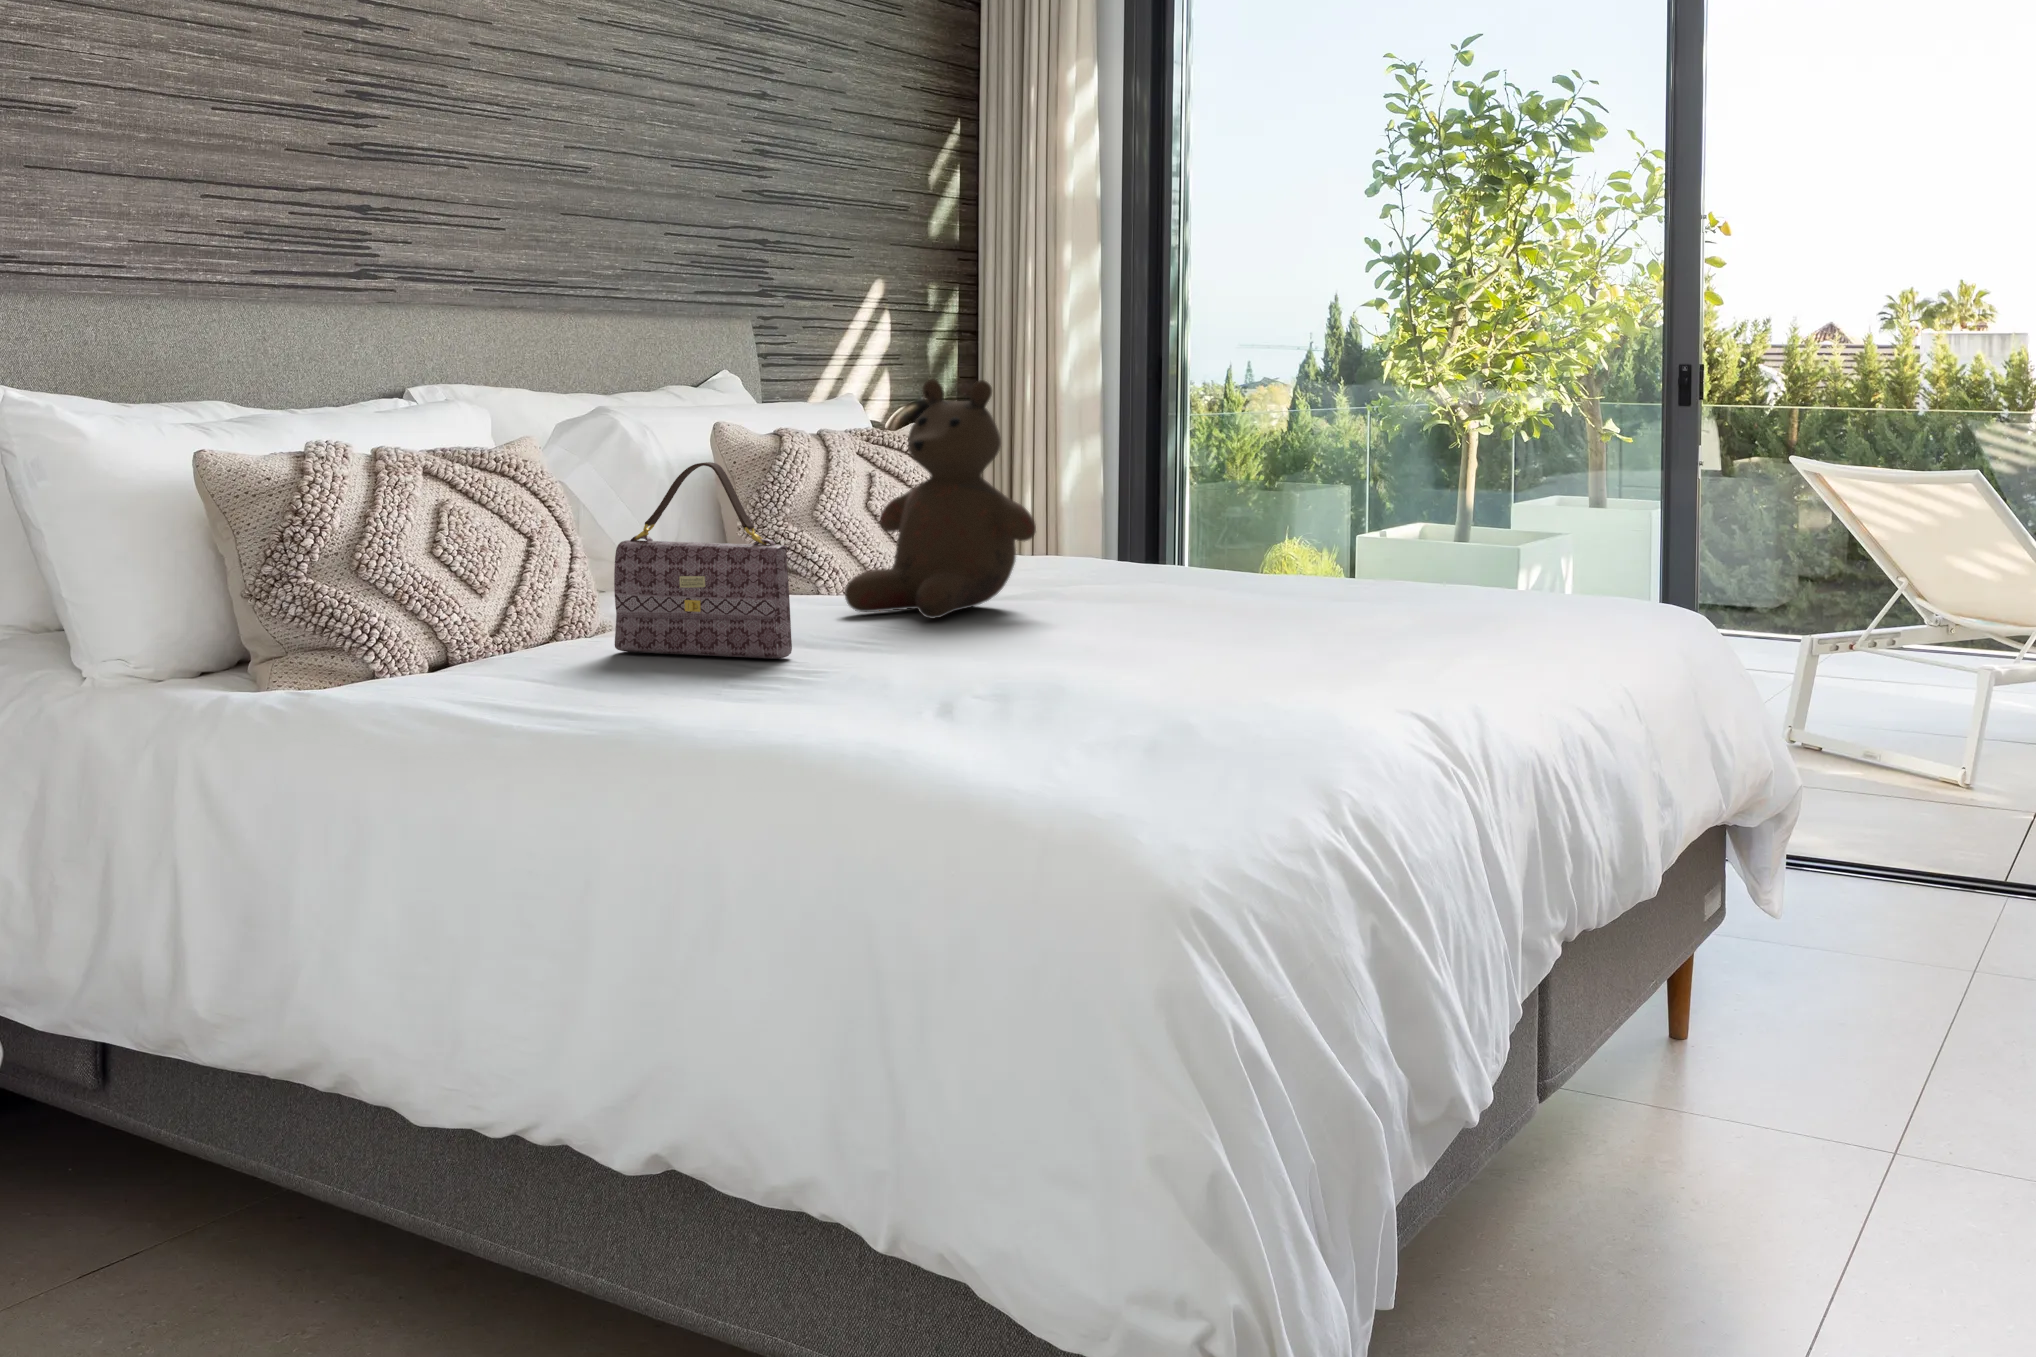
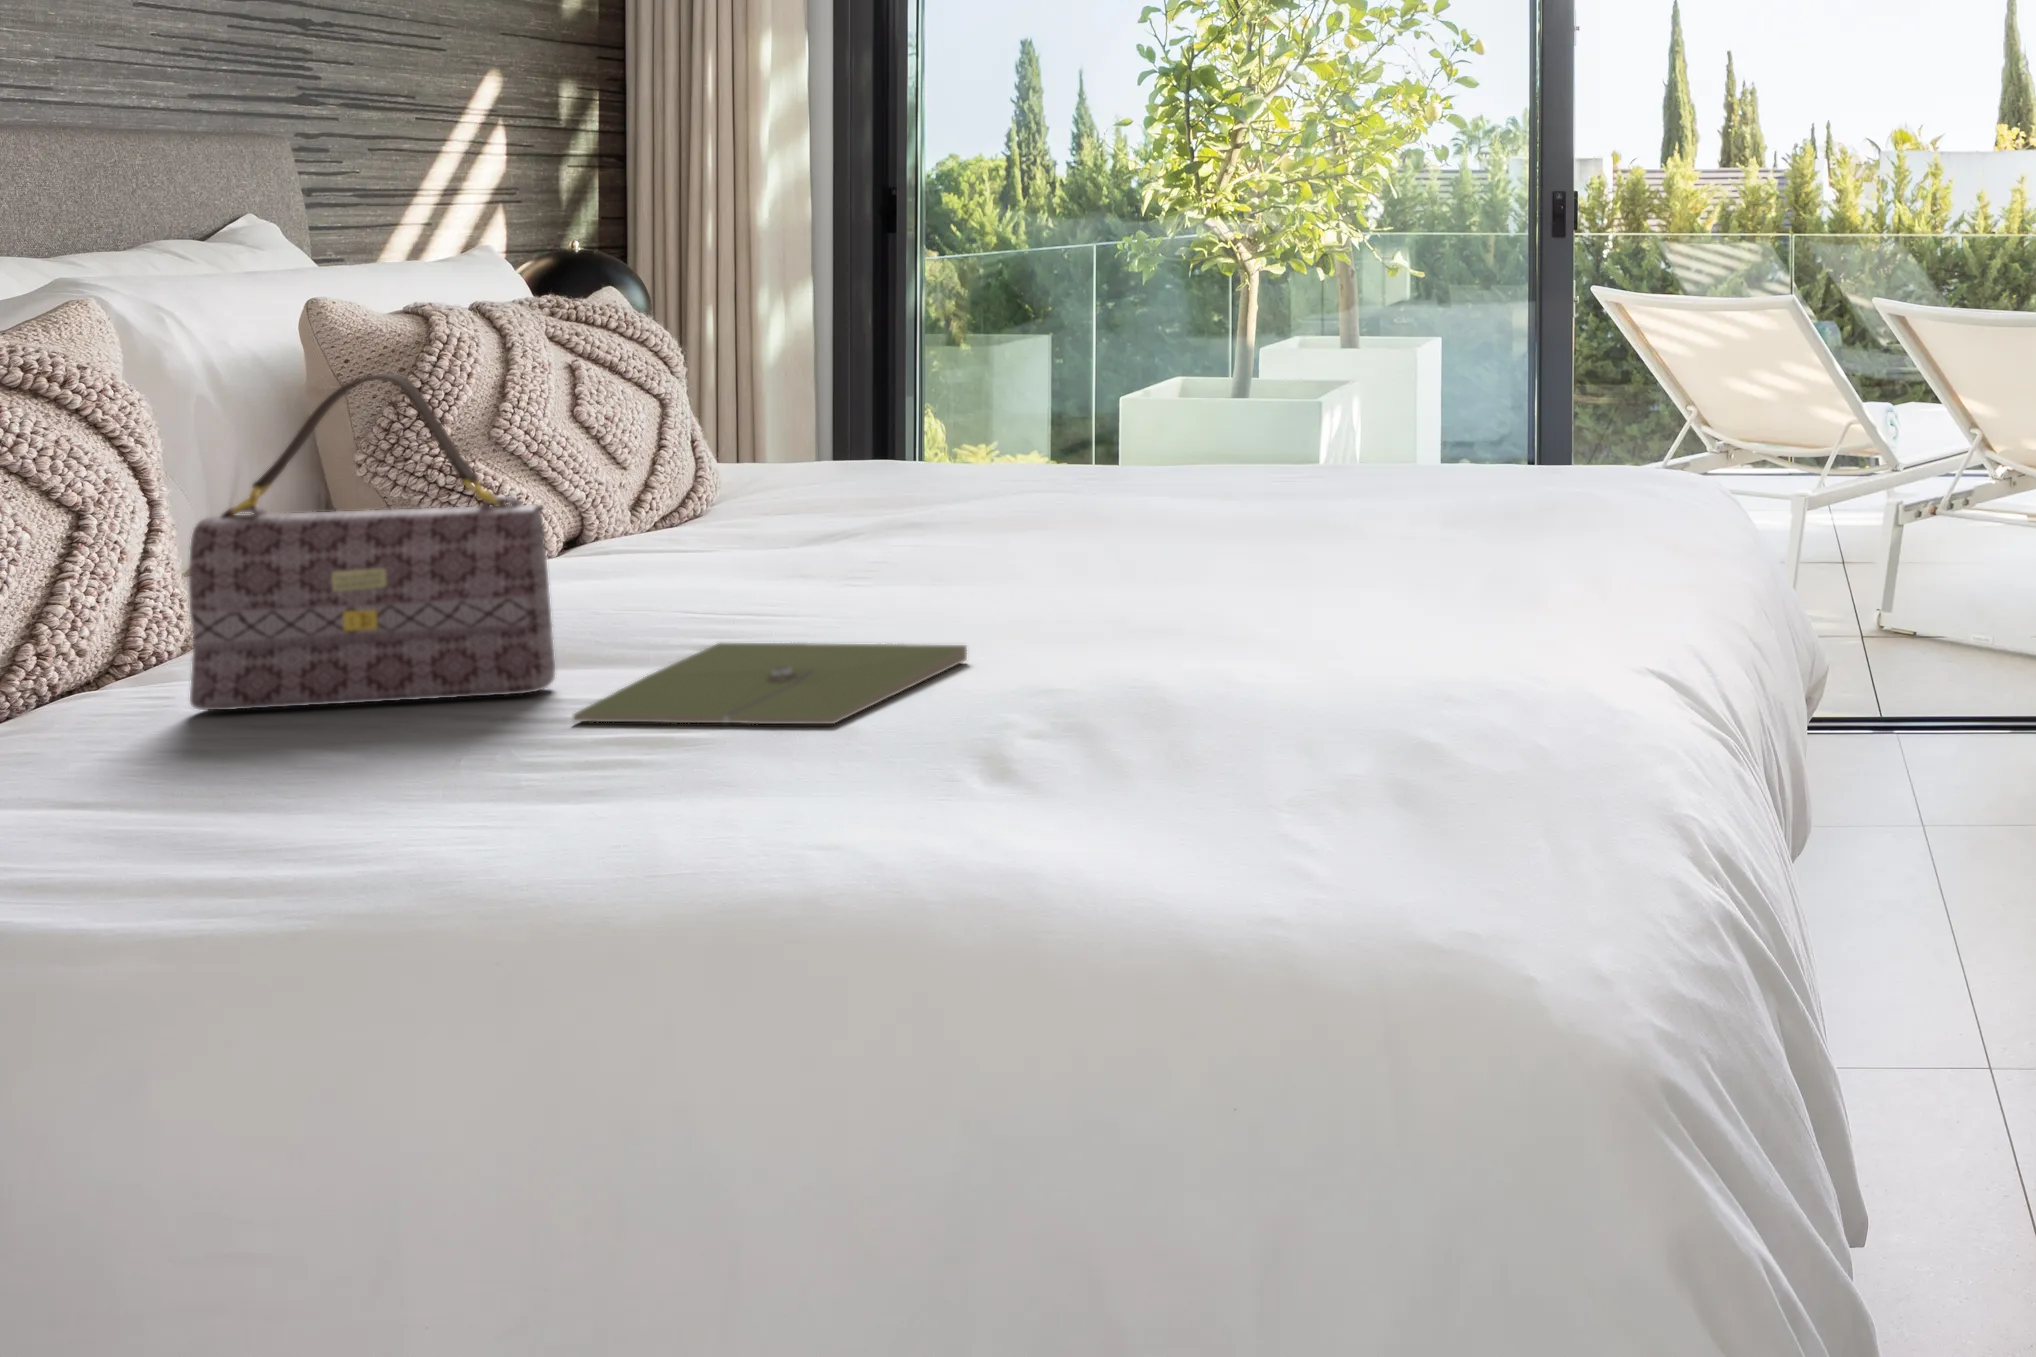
teddy bear: present [844,379,1036,618] -> none [582,223,897,586]
notebook: none [787,643,1018,687] -> present [573,643,967,724]

